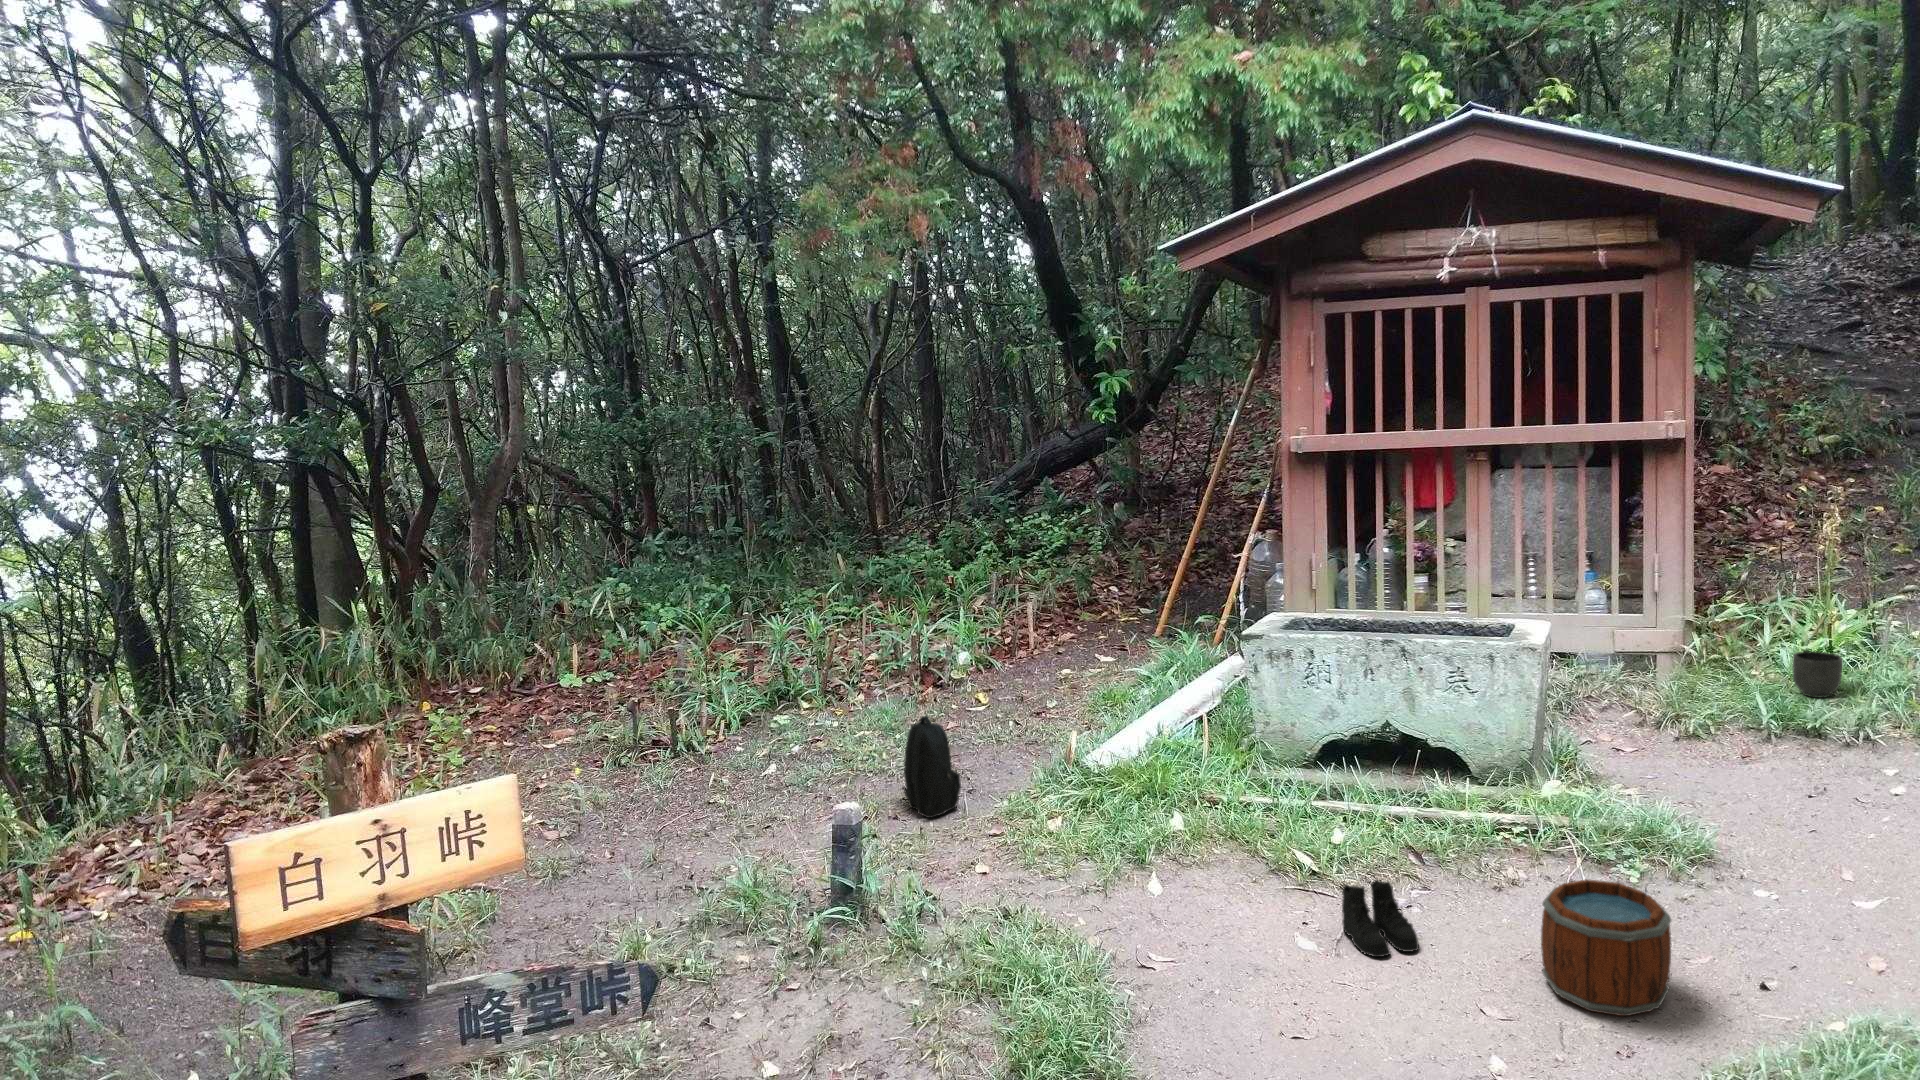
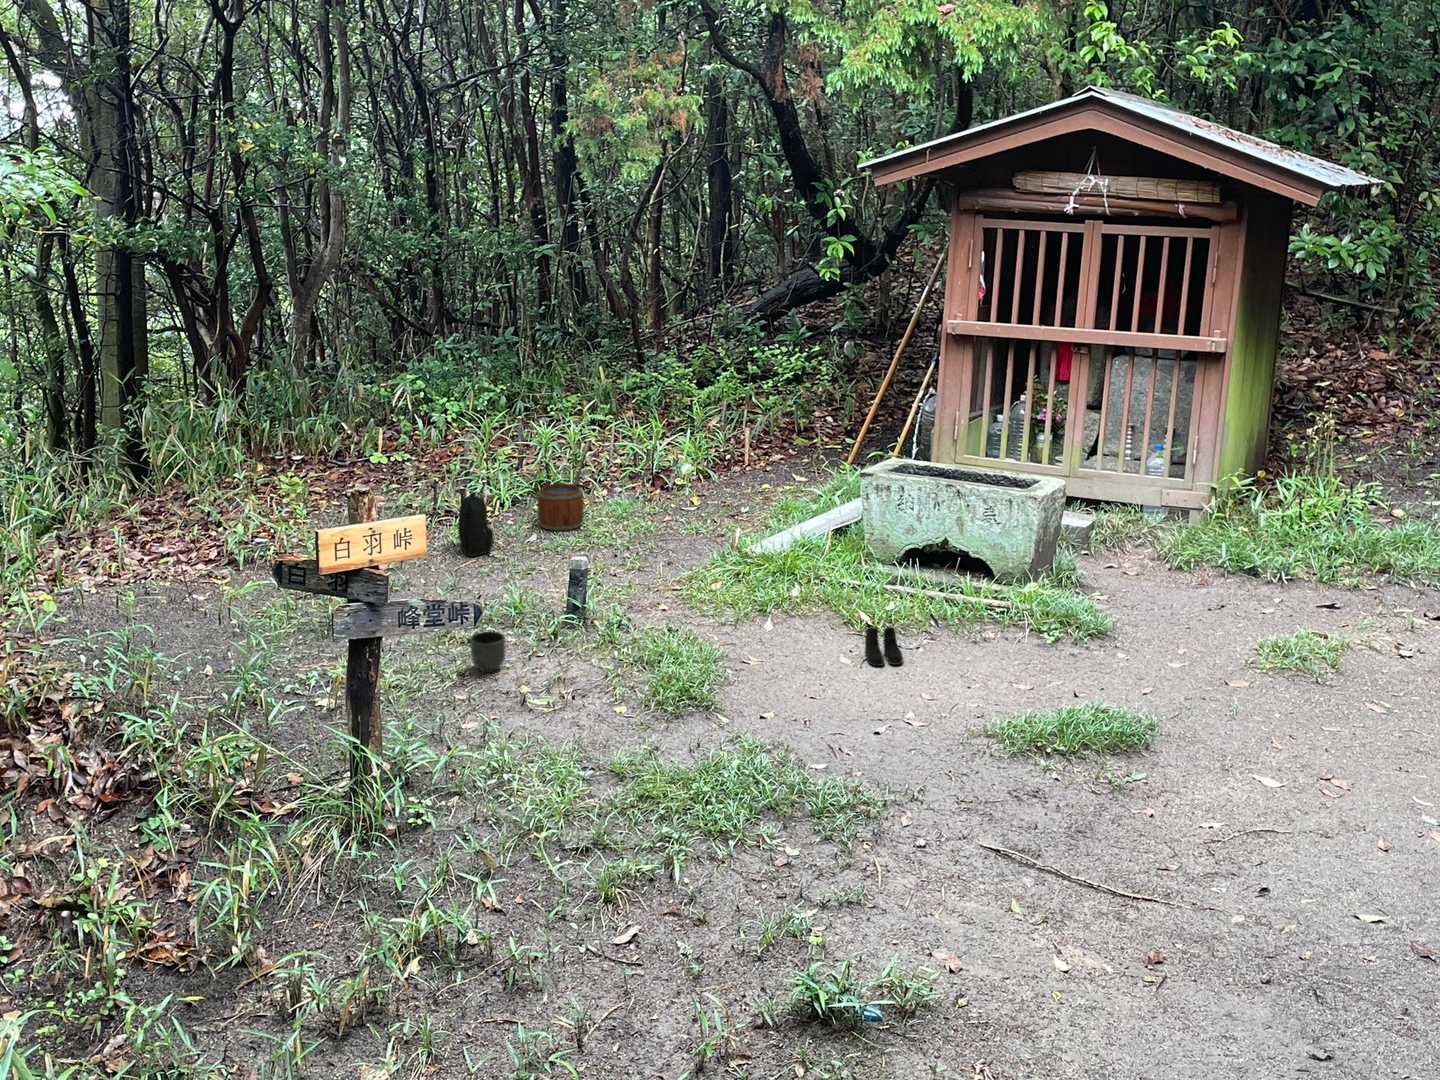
planter: present [1792,651,1843,698] -> present [470,631,505,672]
backpack: present [904,716,961,818] -> present [458,492,494,557]
bucket: present [1541,879,1671,1016] -> present [537,483,584,531]

